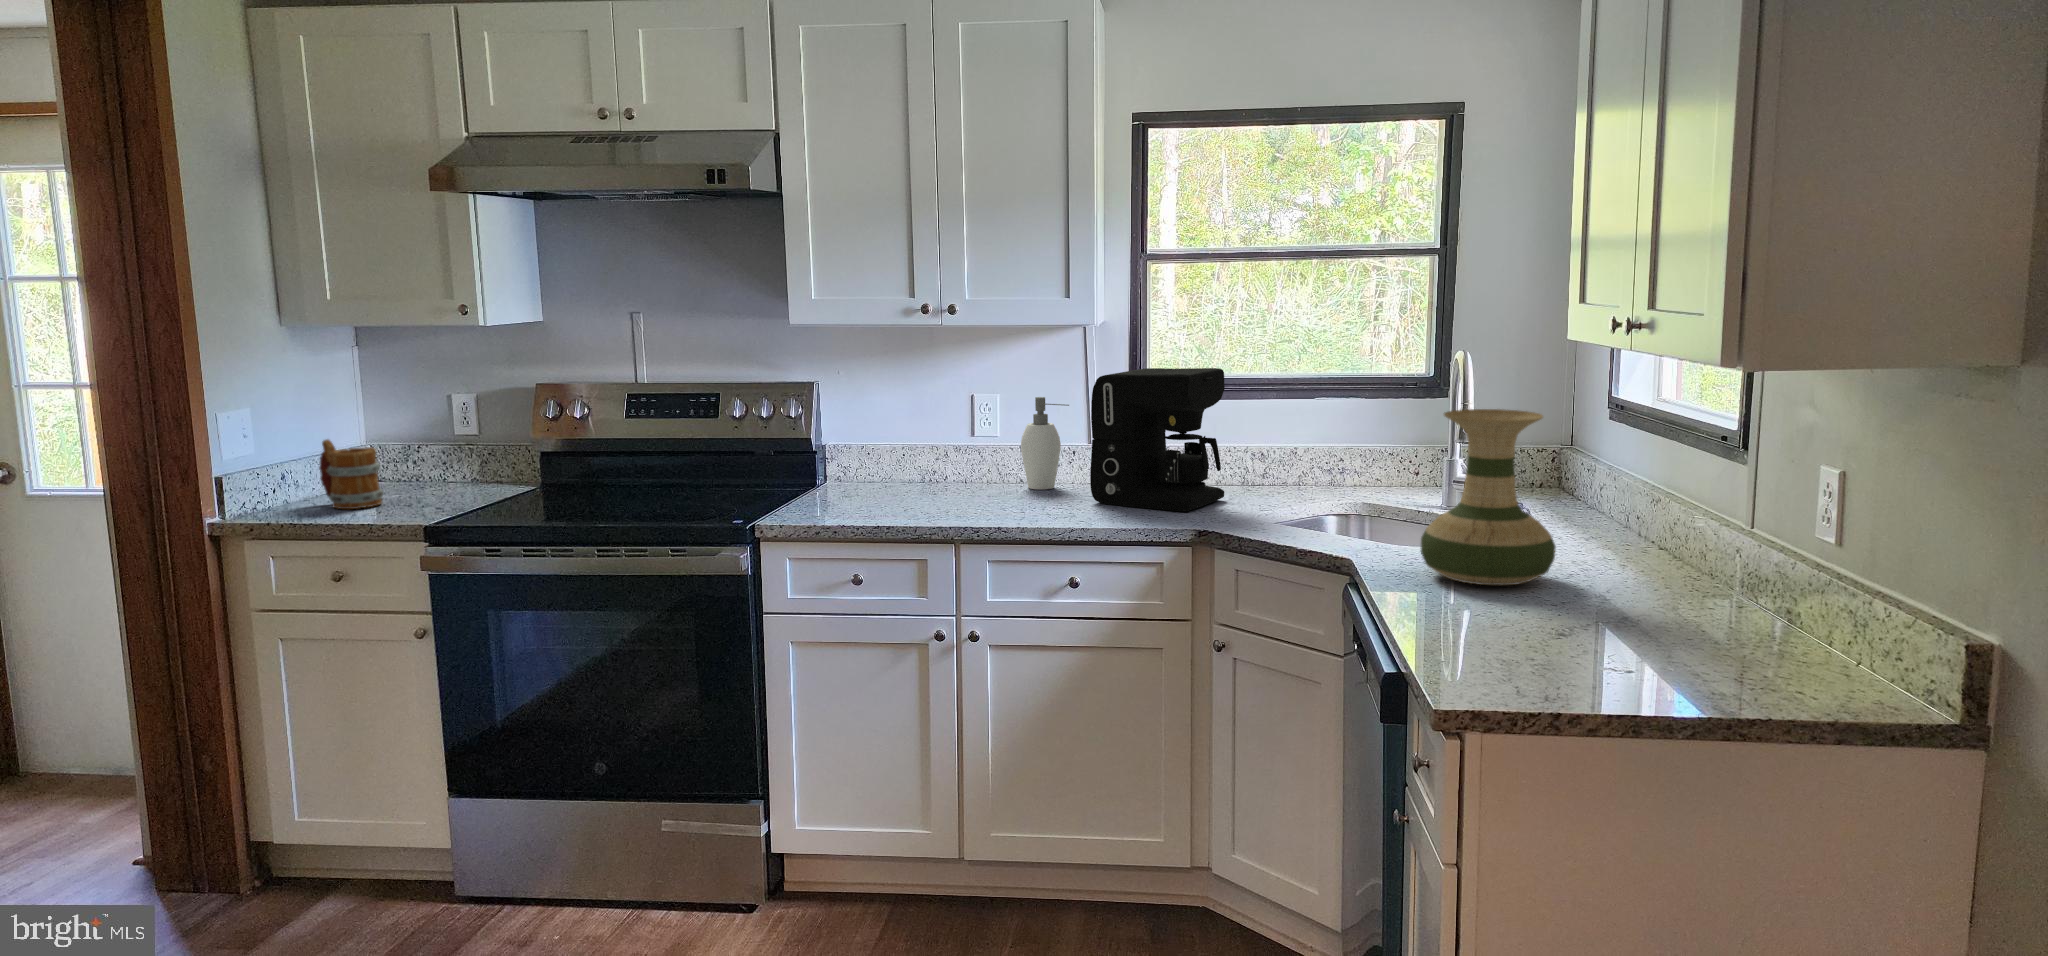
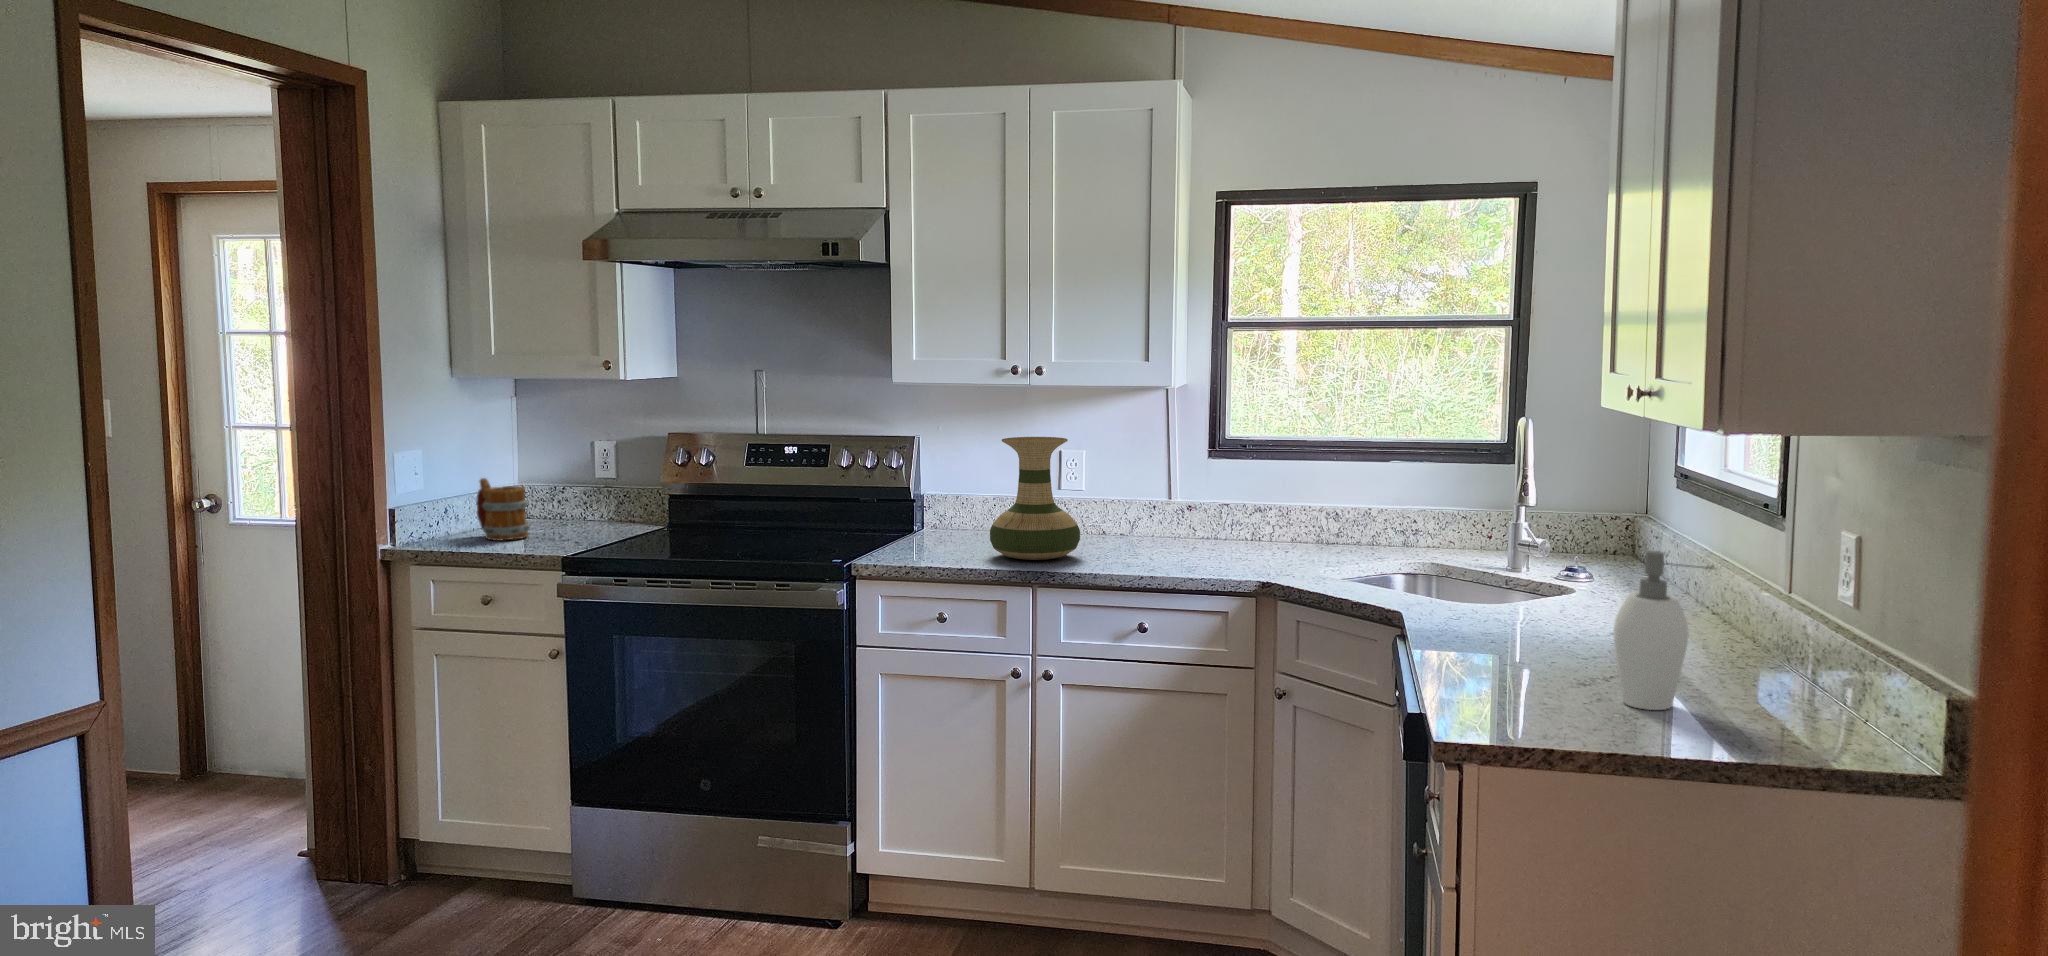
coffee maker: present [1090,368,1225,511] -> none [1166,430,1296,565]
soap dispenser: present [1021,397,1069,490] -> present [1614,551,1716,710]
vase: present [1420,409,1556,585] -> present [990,437,1080,560]

